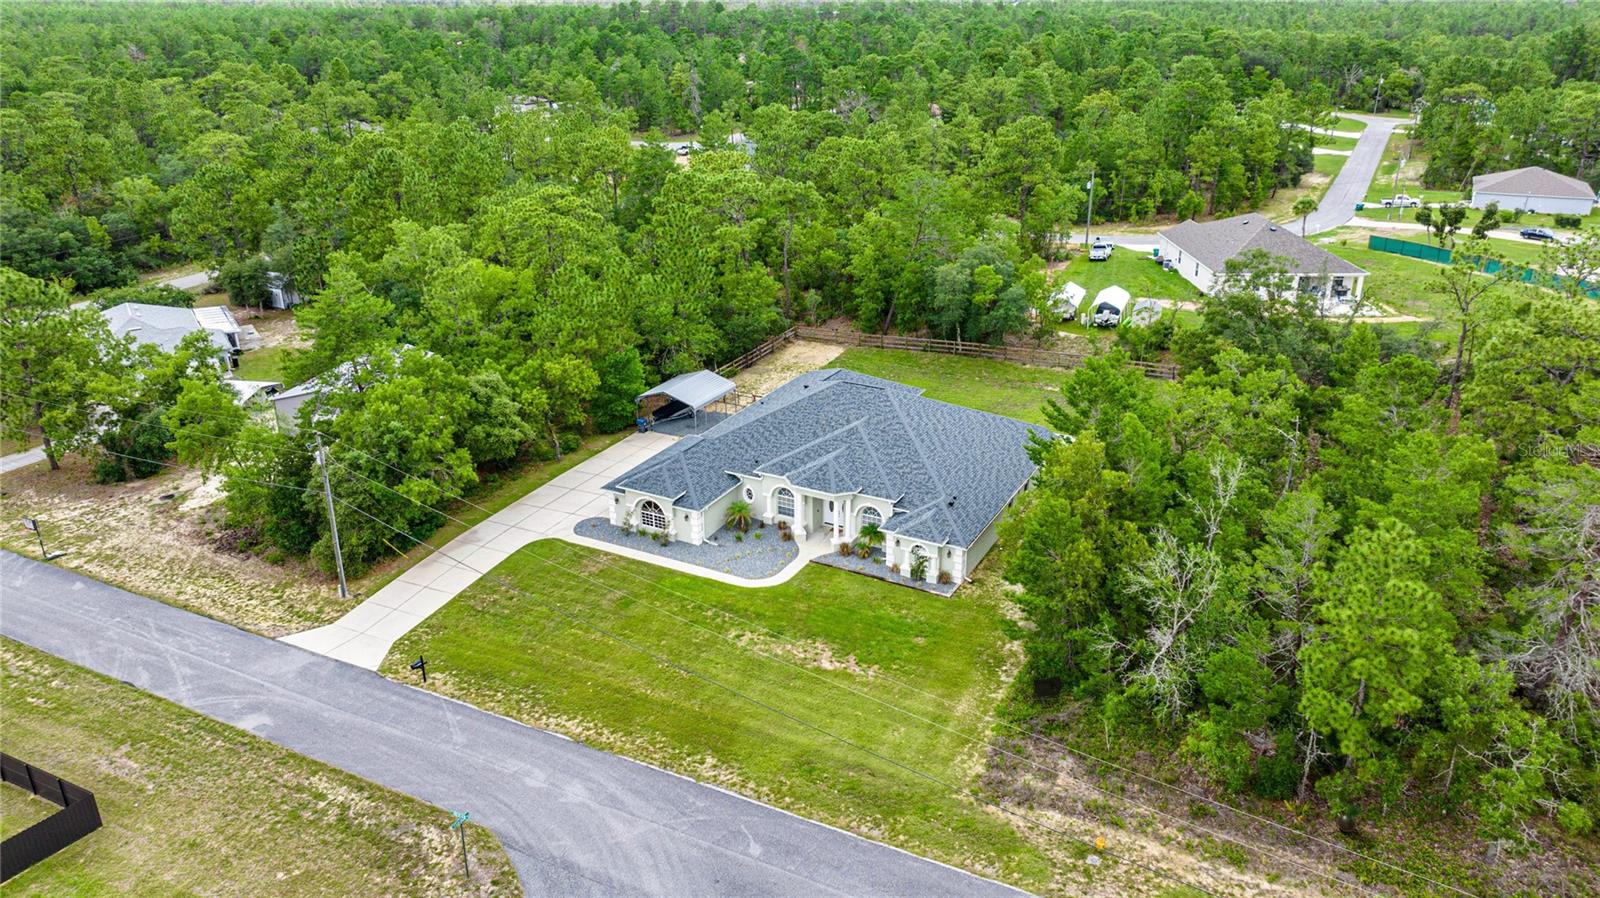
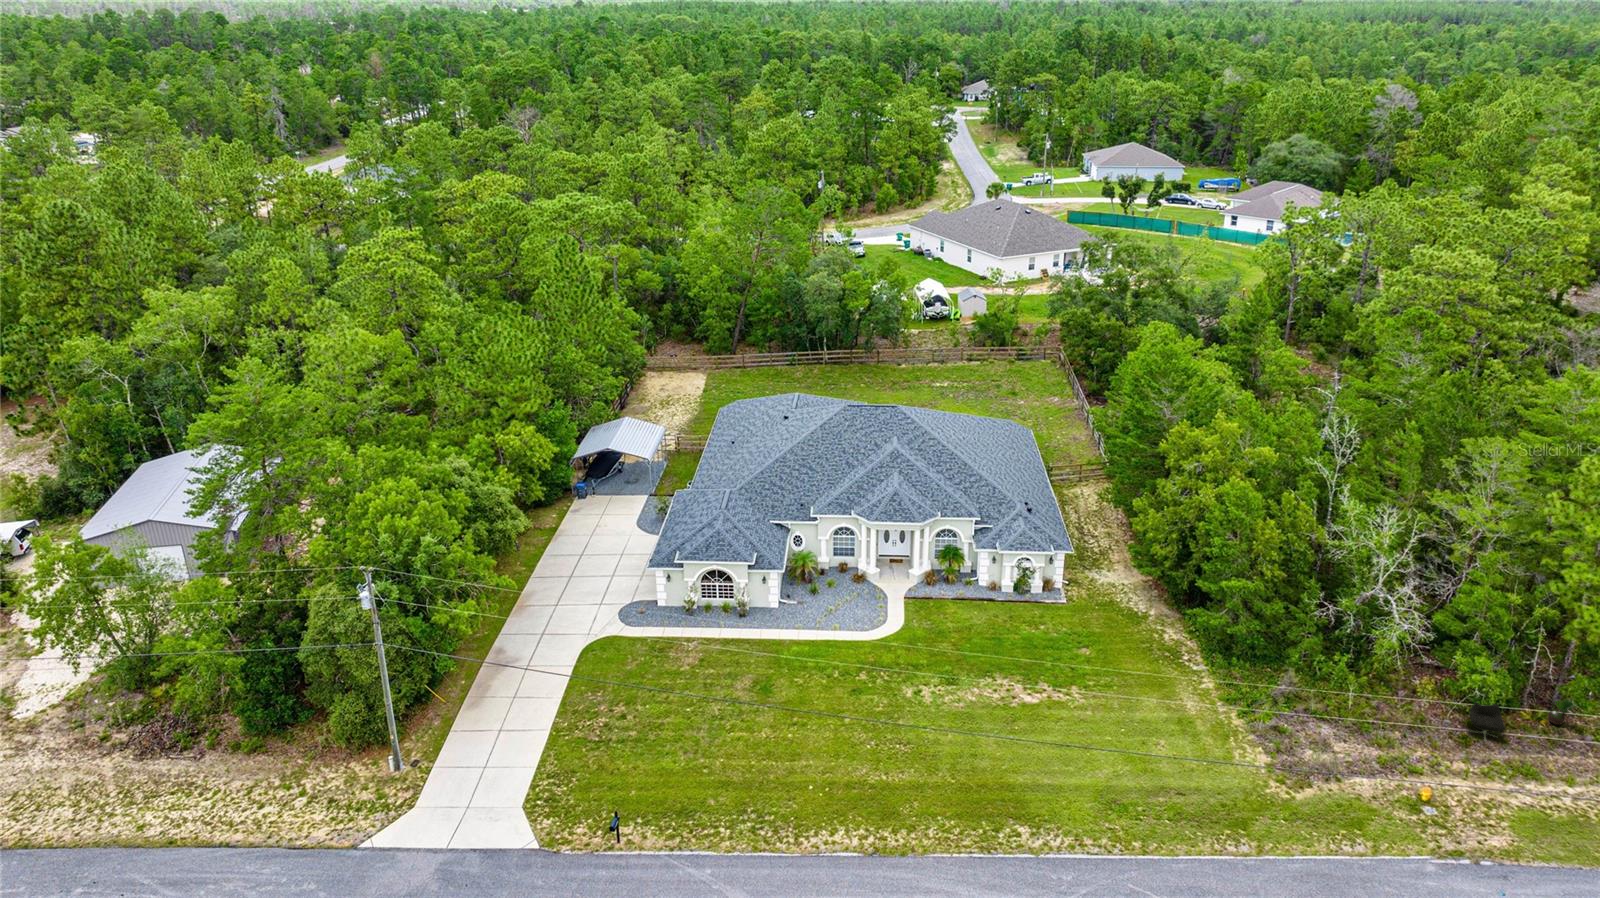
lounge chair: present [1033,676,1063,704] -> present [1470,702,1506,740]

